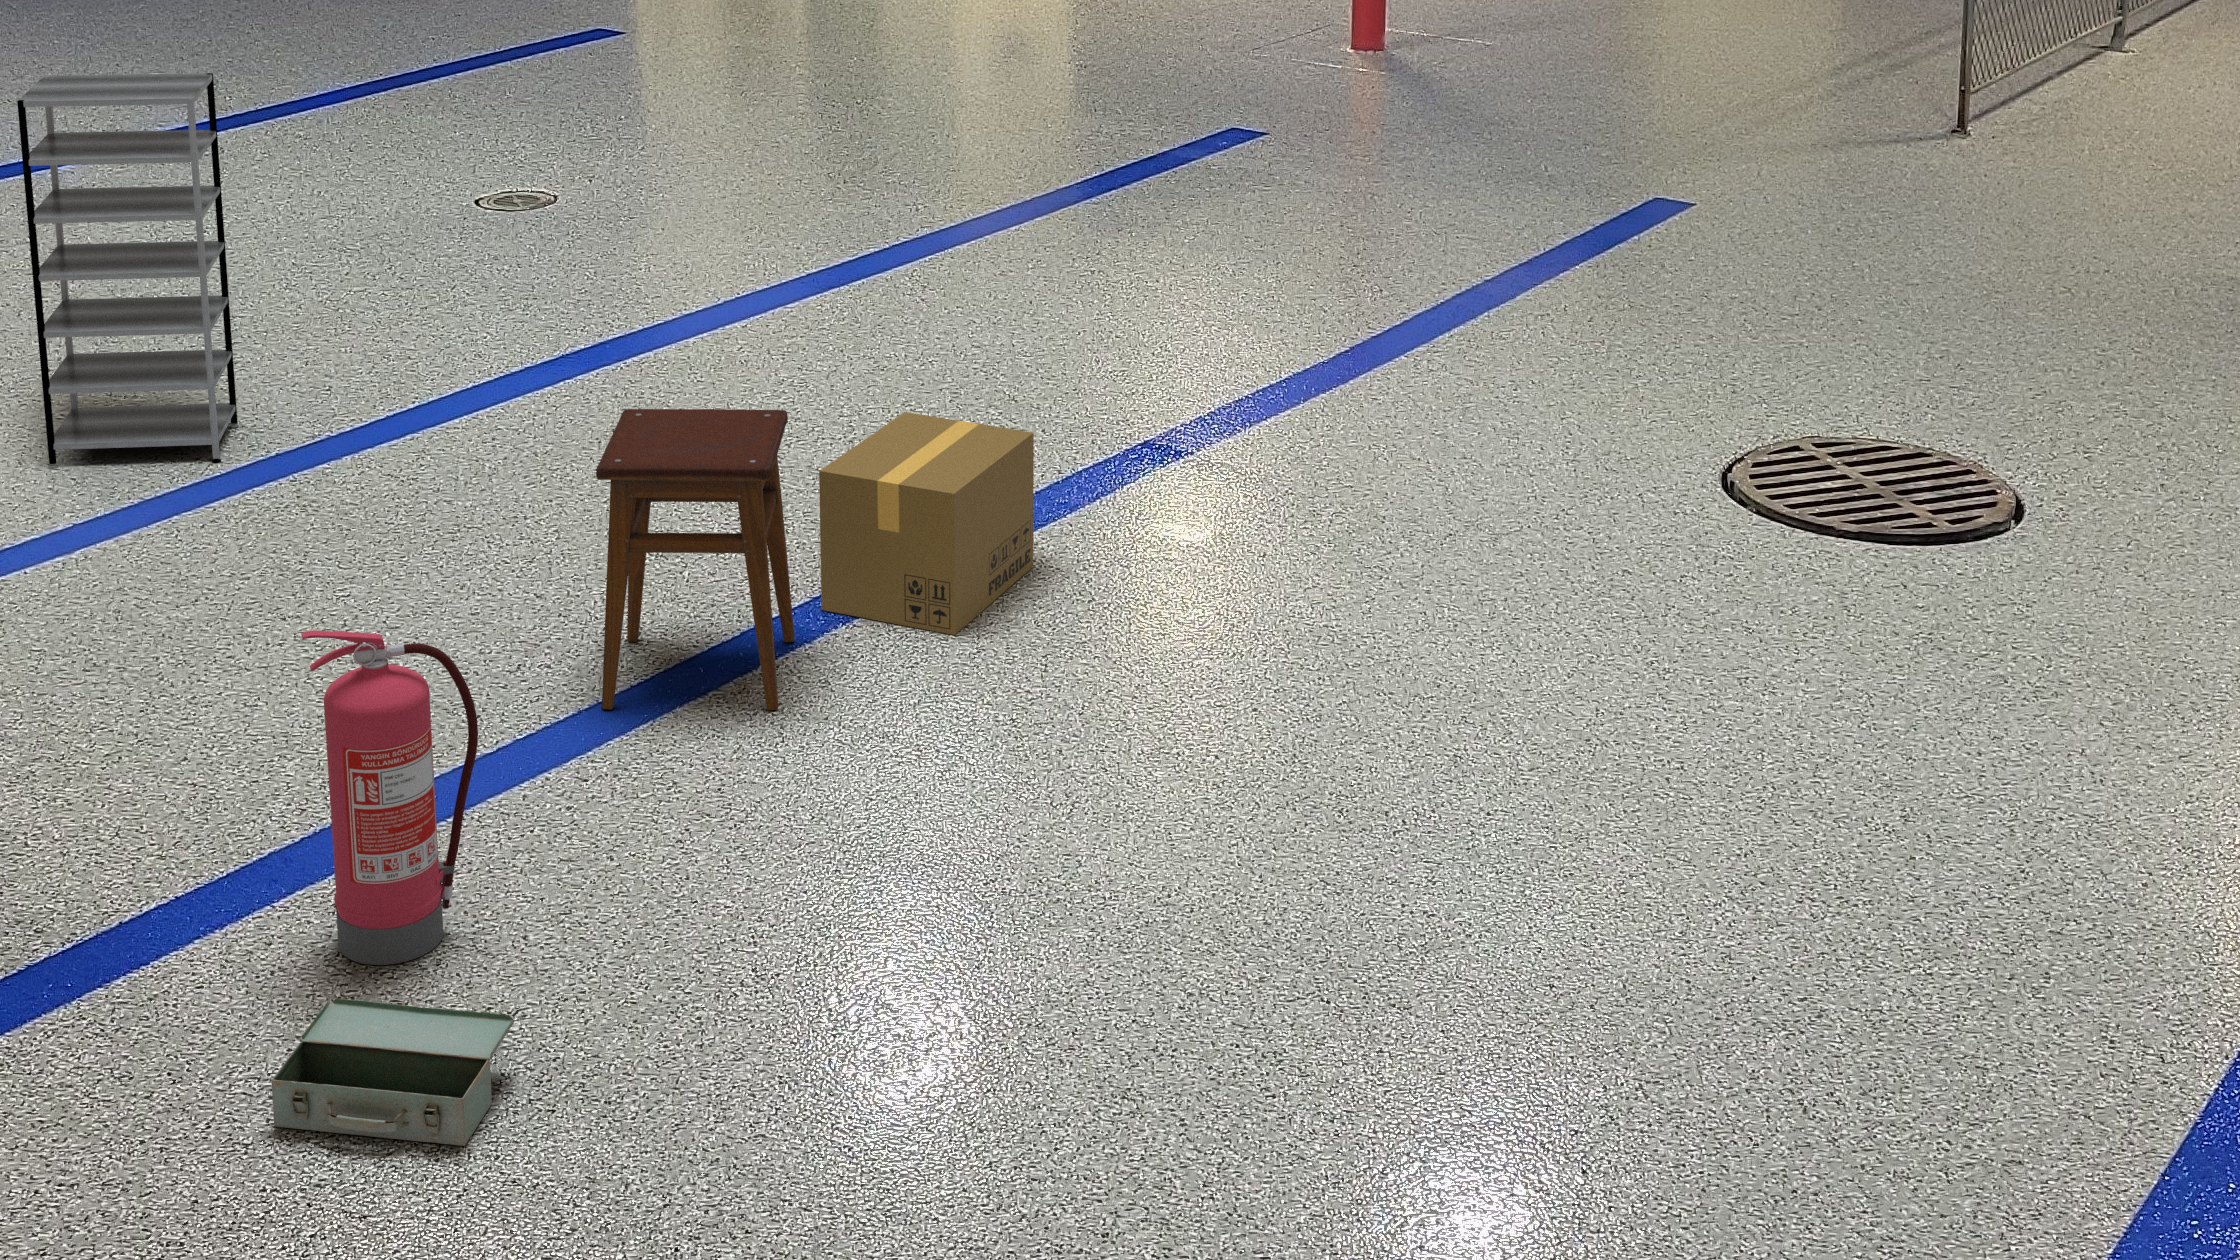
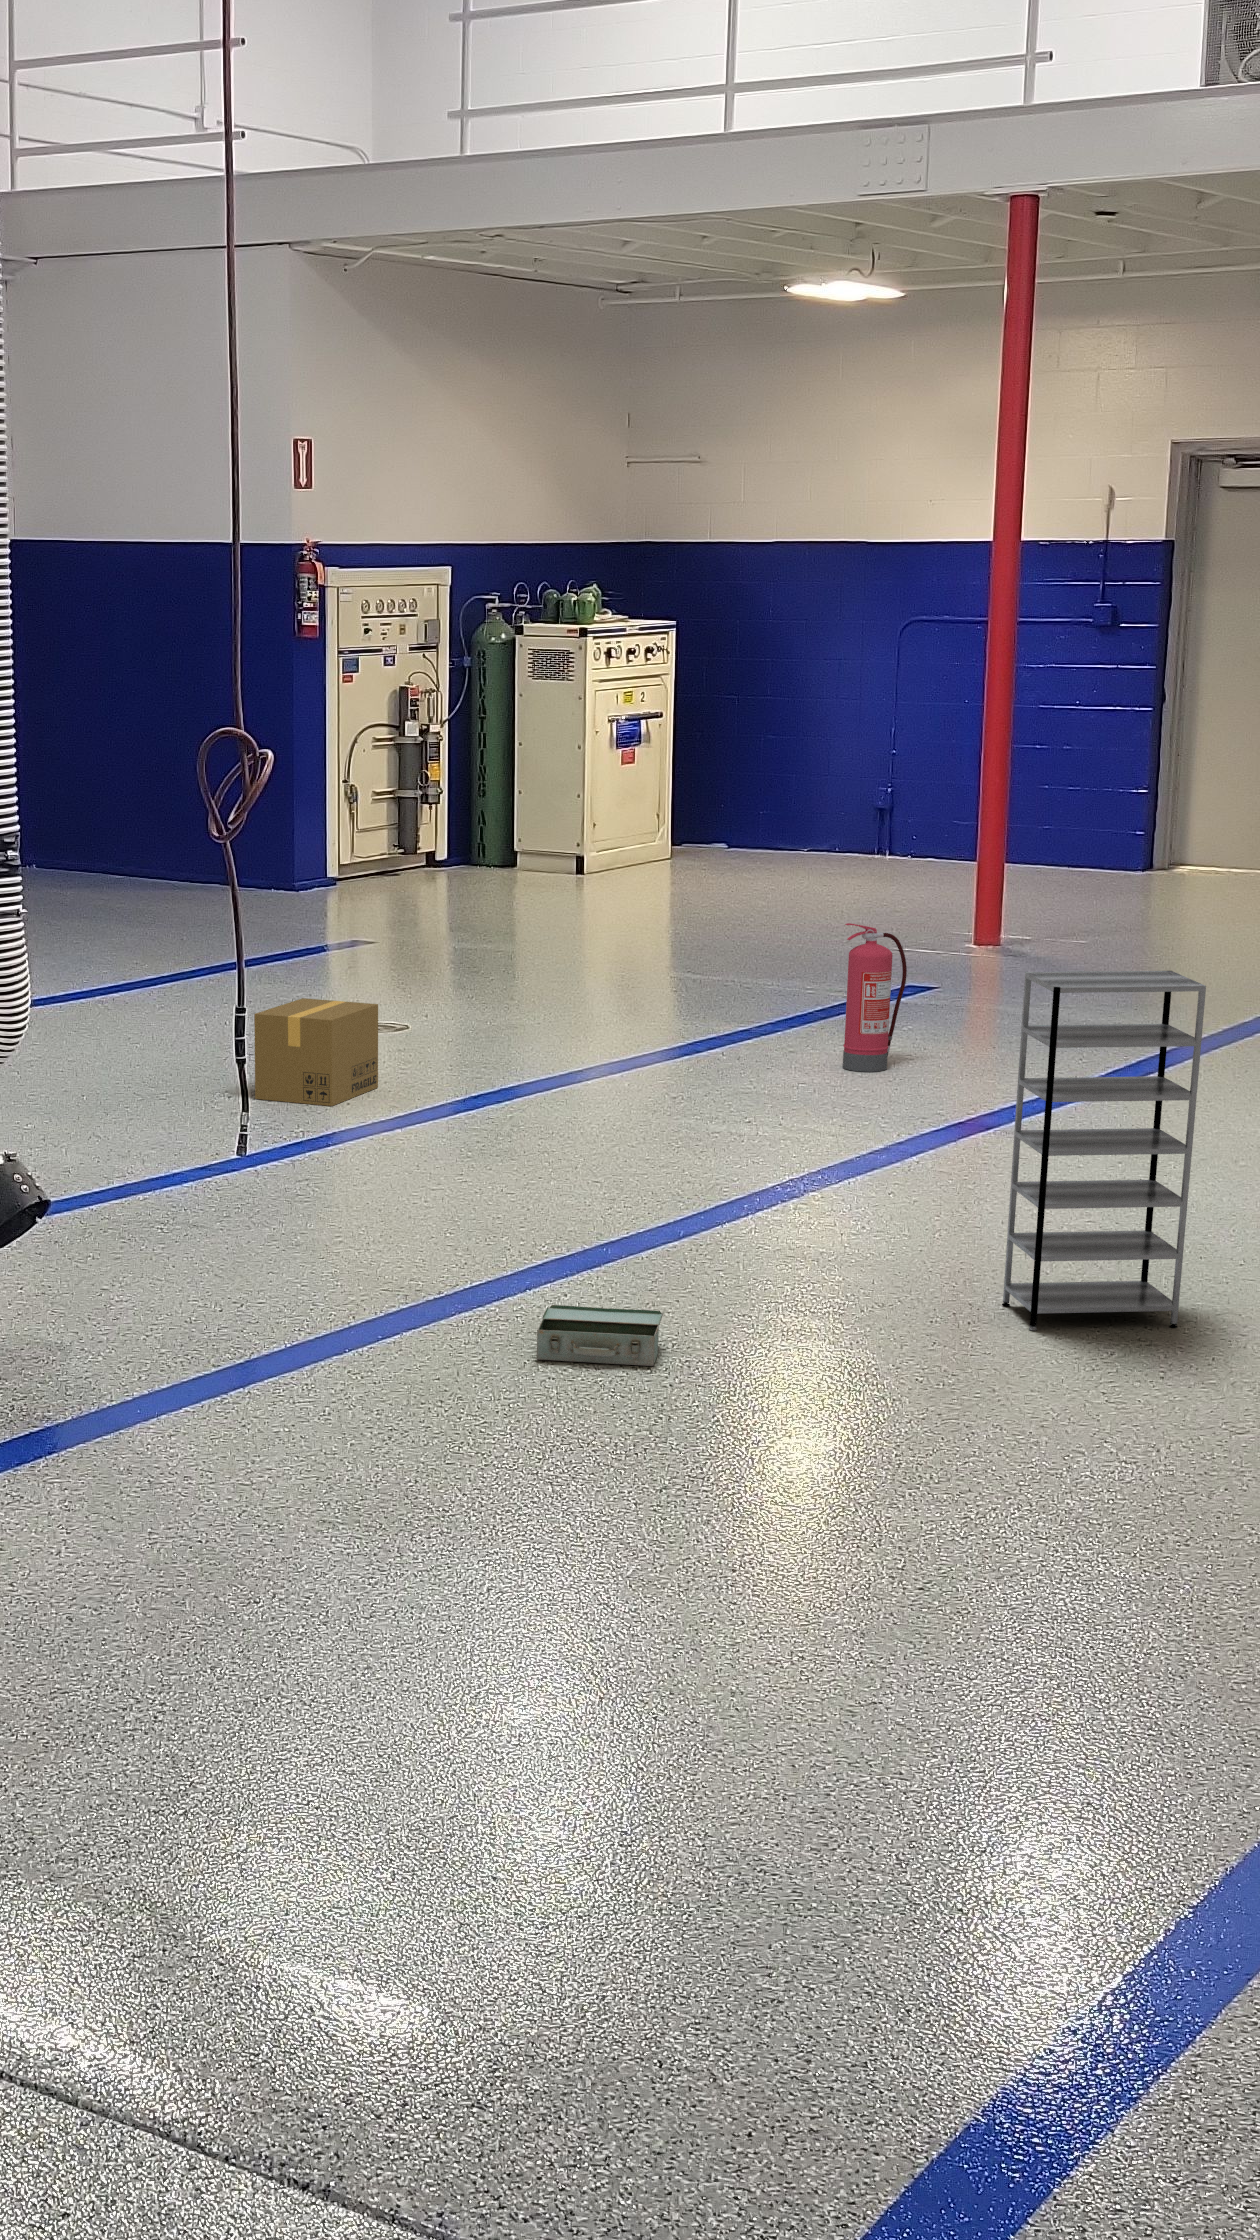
shelving unit: present [17,73,239,468] -> present [1002,971,1206,1330]
stool: present [596,409,795,710] -> none [605,1044,730,1230]
cardboard box: present [819,412,1034,635] -> present [254,998,378,1106]
fire extinguisher: present [301,630,478,965] -> present [843,923,907,1072]

